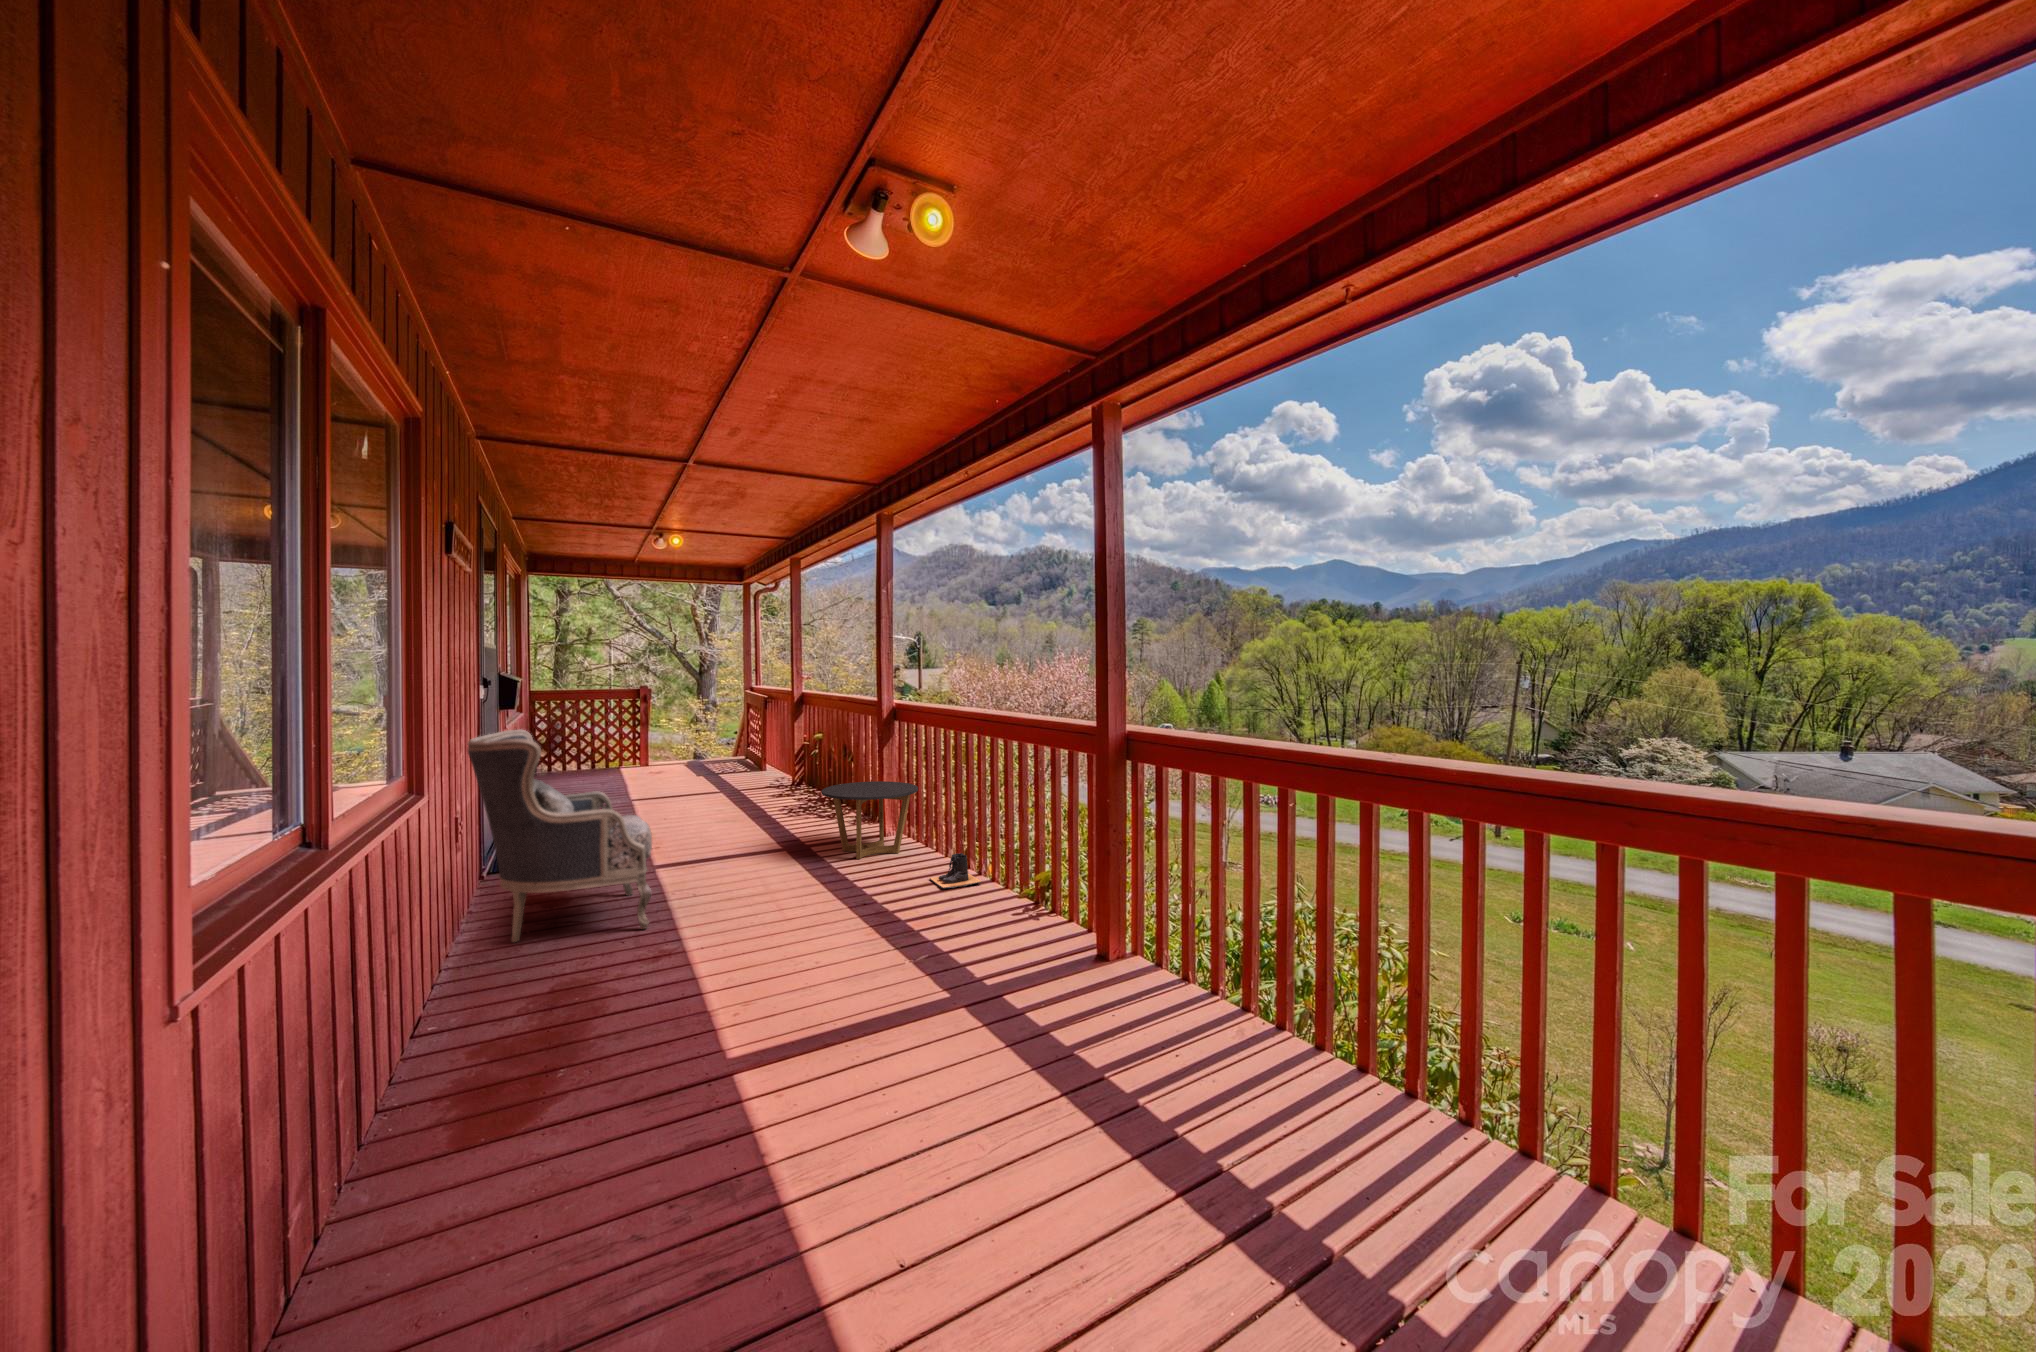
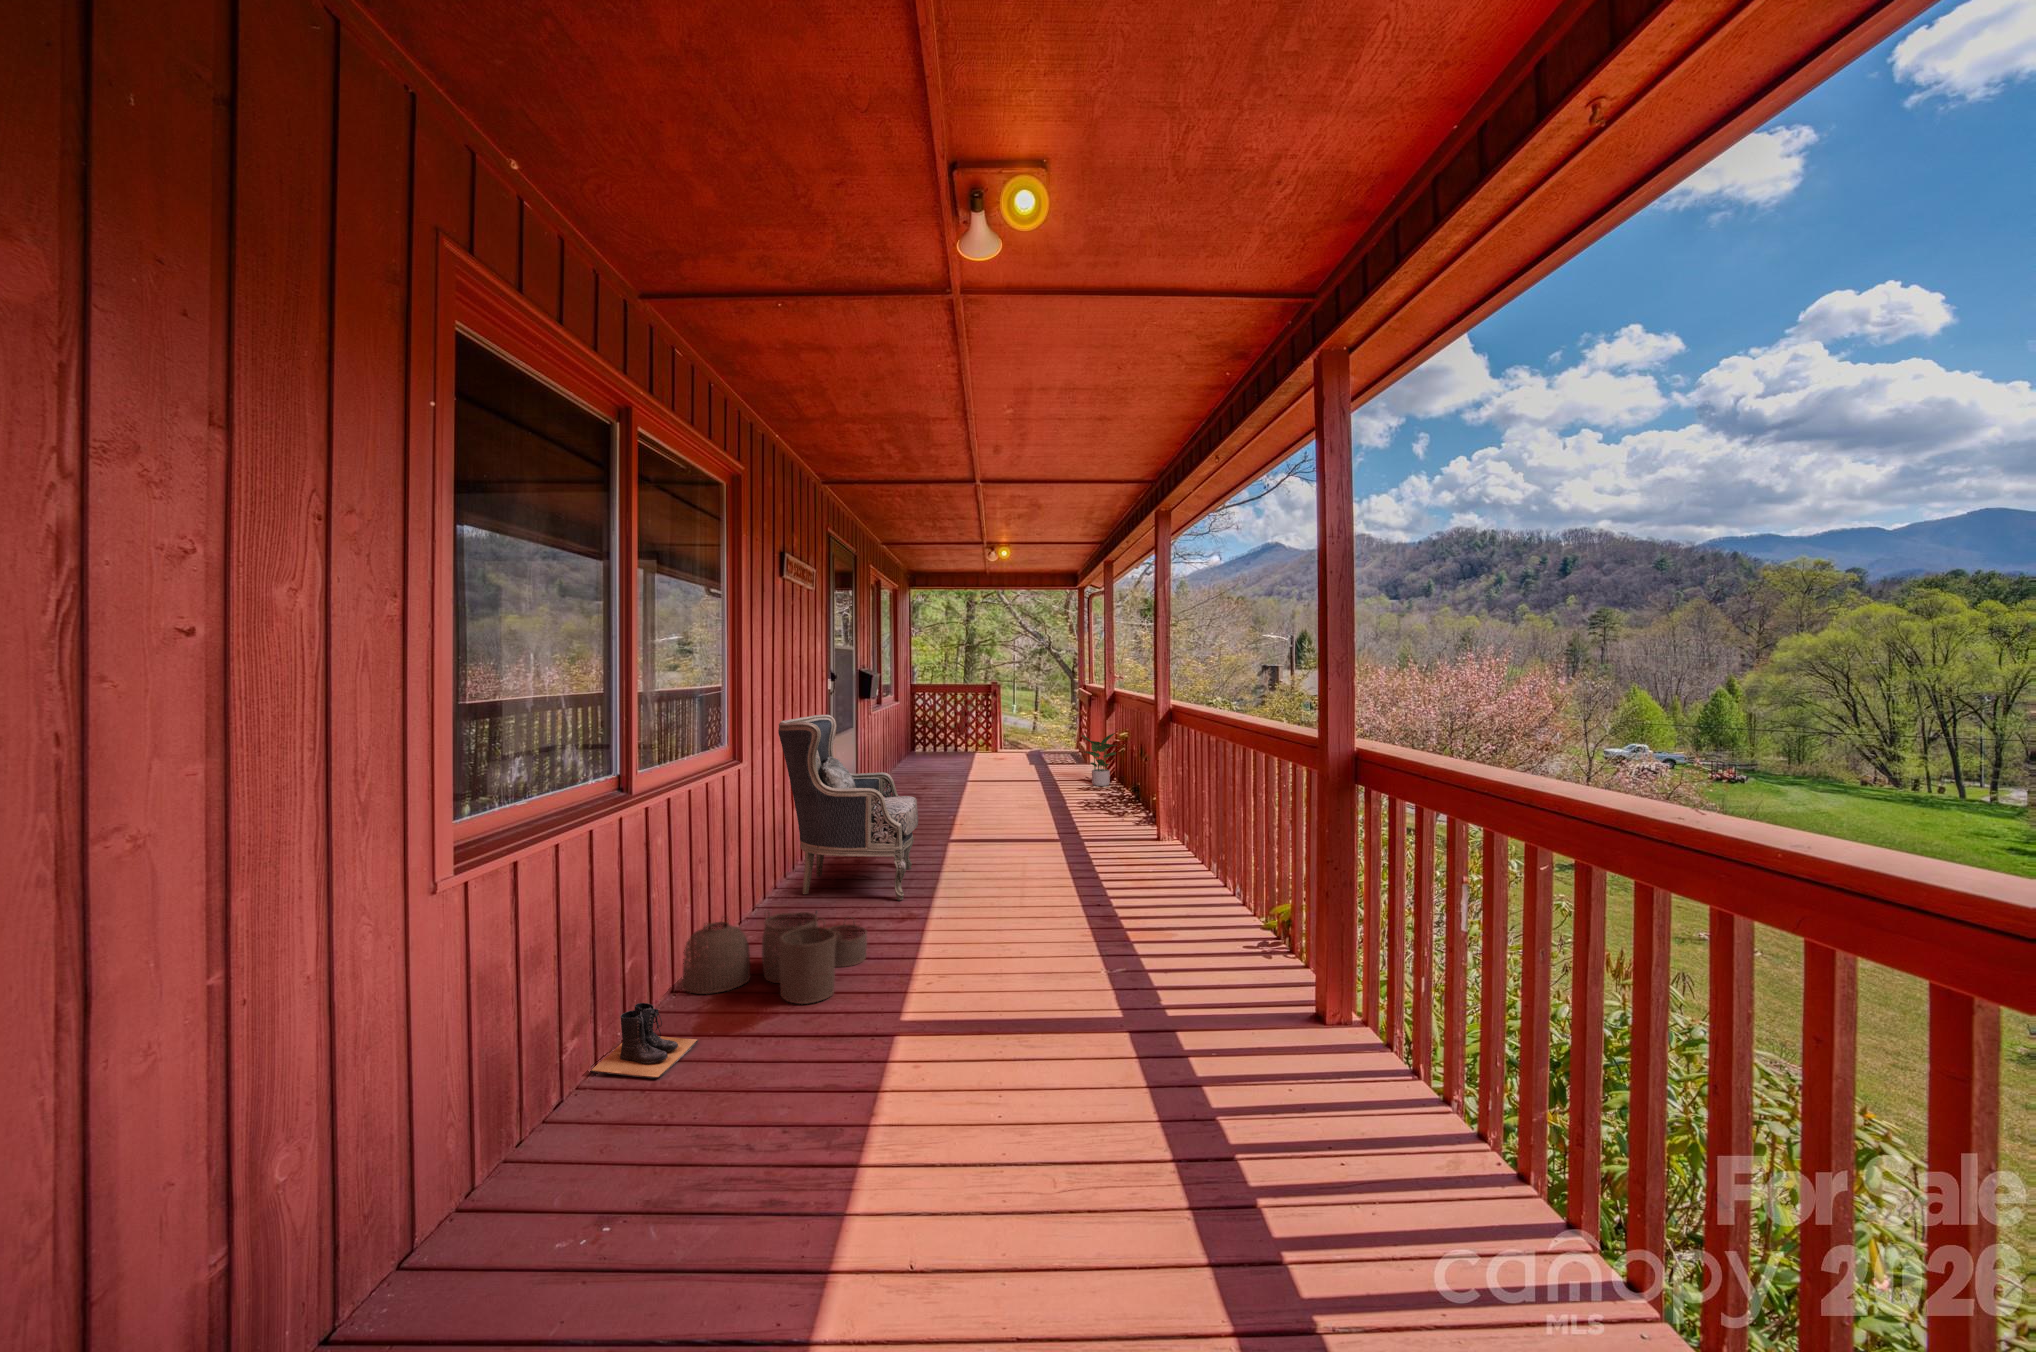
potted plant: none [764,734,804,788] -> present [1082,733,1117,786]
side table: present [822,781,918,859] -> none [1091,785,1192,864]
boots: present [930,853,982,889] -> present [590,1003,698,1078]
woven basket: none [416,950,649,1080] -> present [681,910,867,1004]

